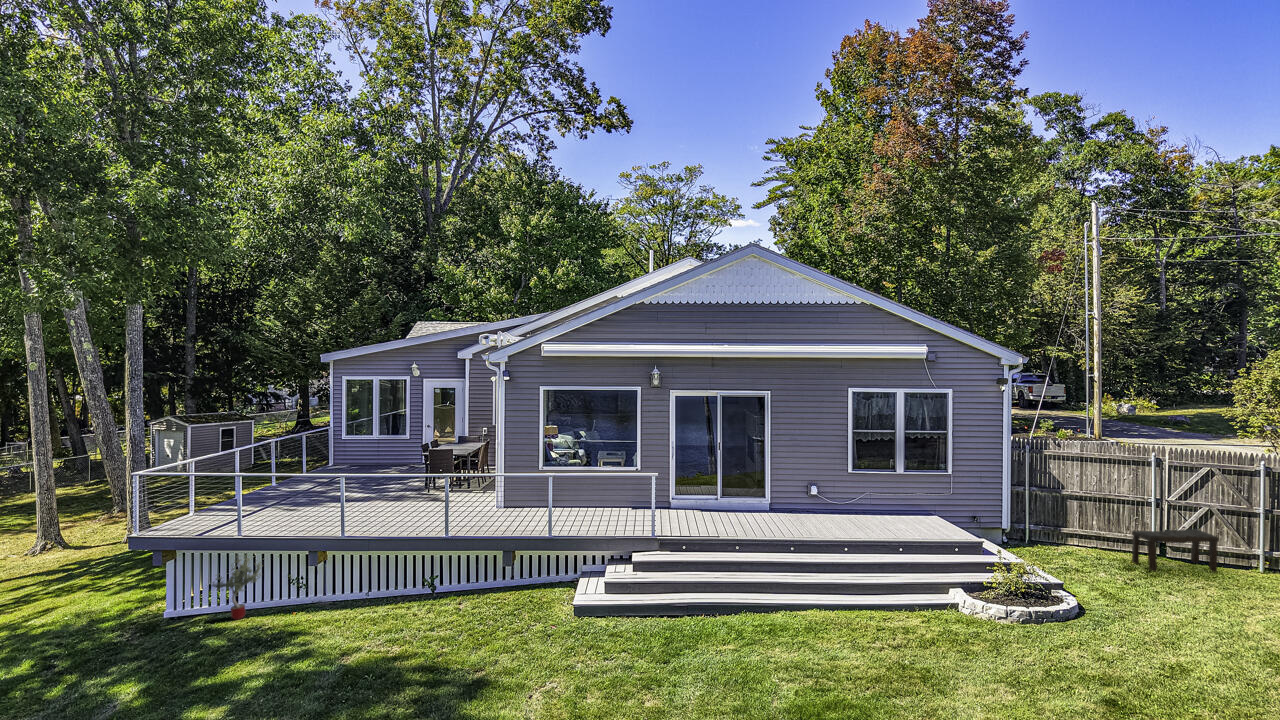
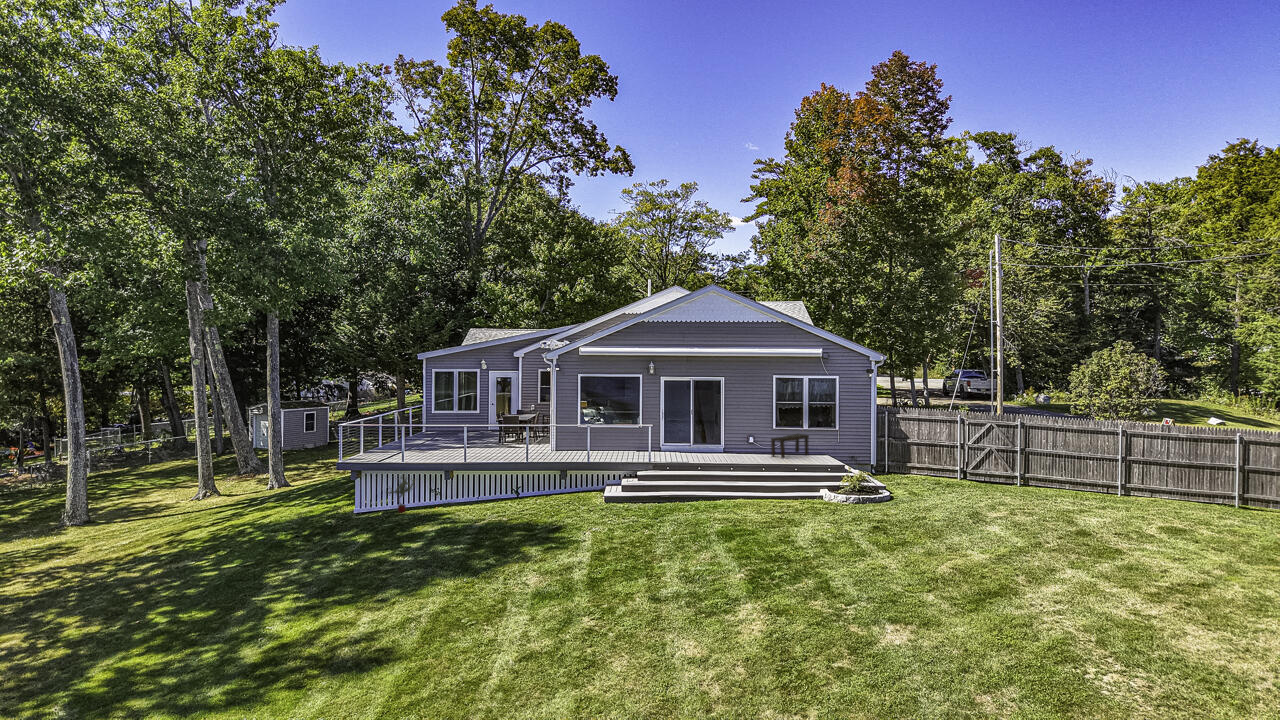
bench: present [1132,529,1219,572] -> present [771,434,809,459]

